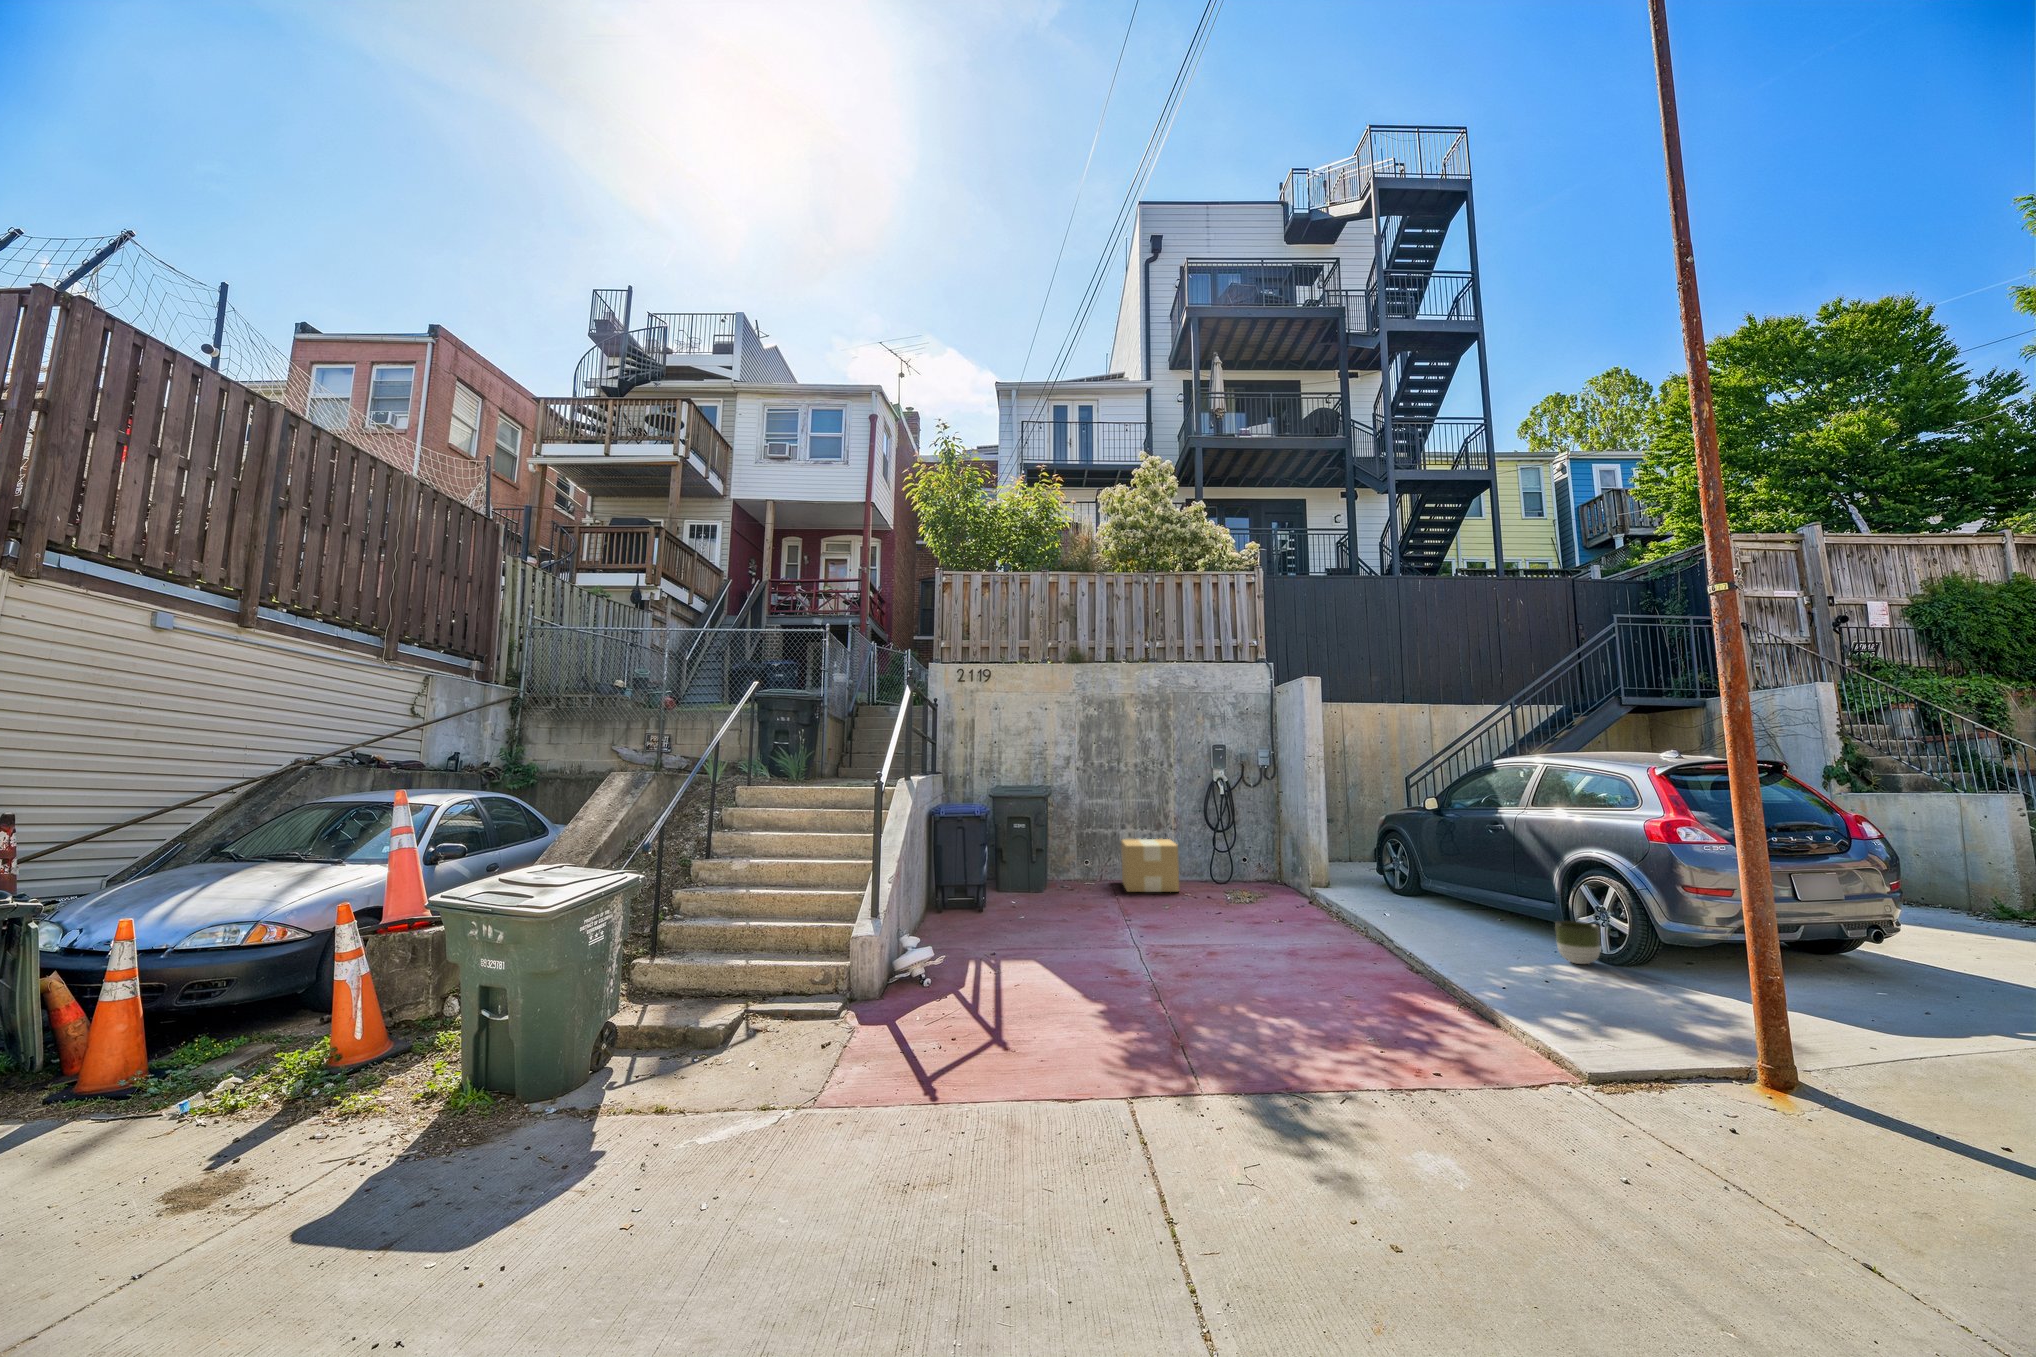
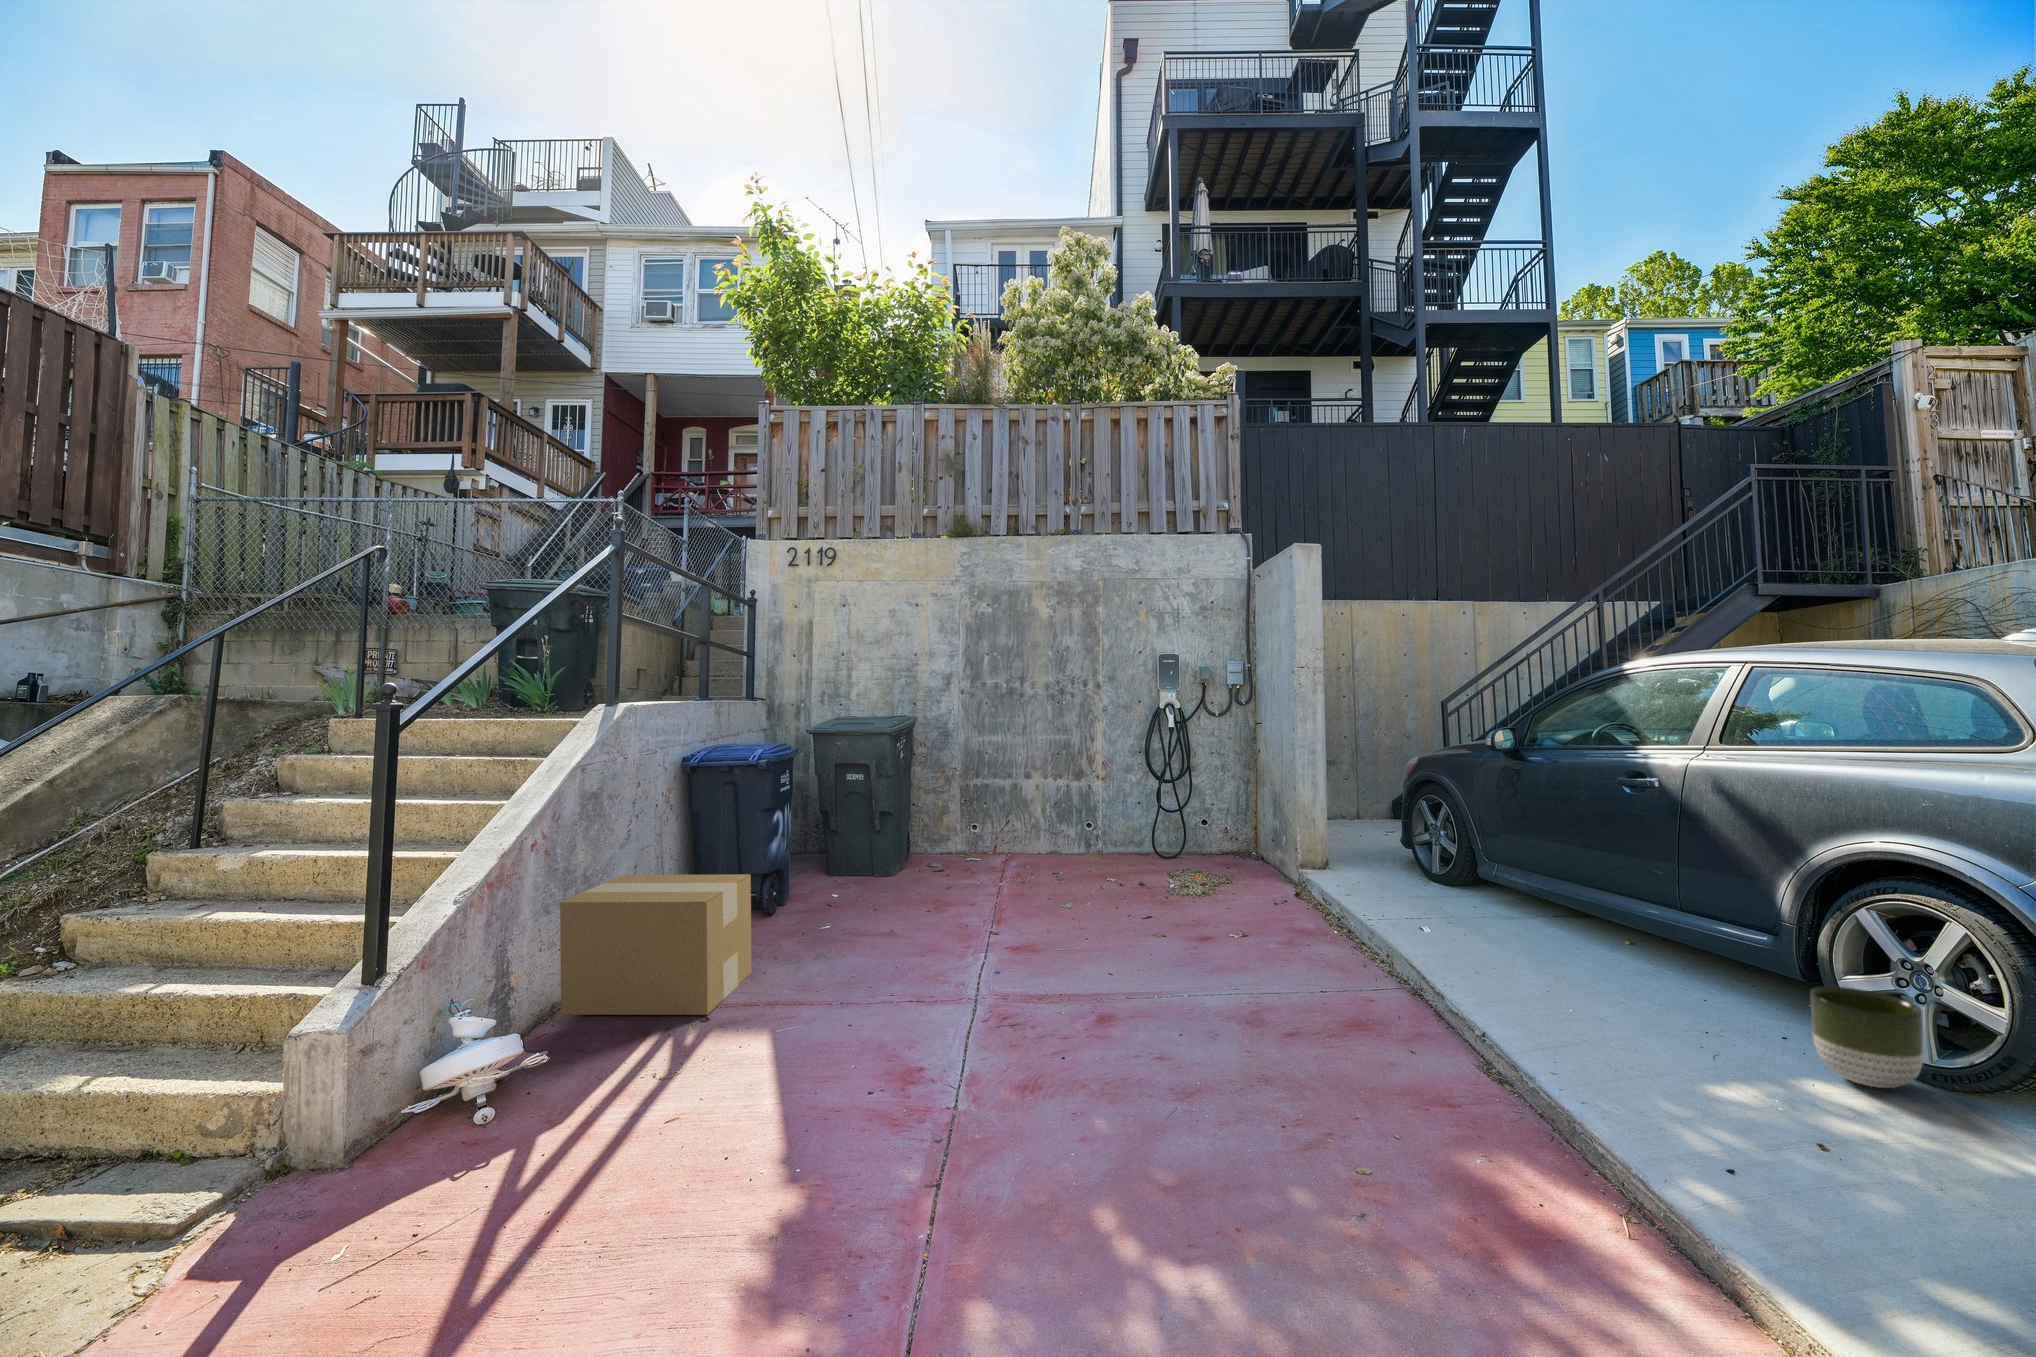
cardboard box: present [1121,839,1179,892] -> present [560,874,752,1015]

